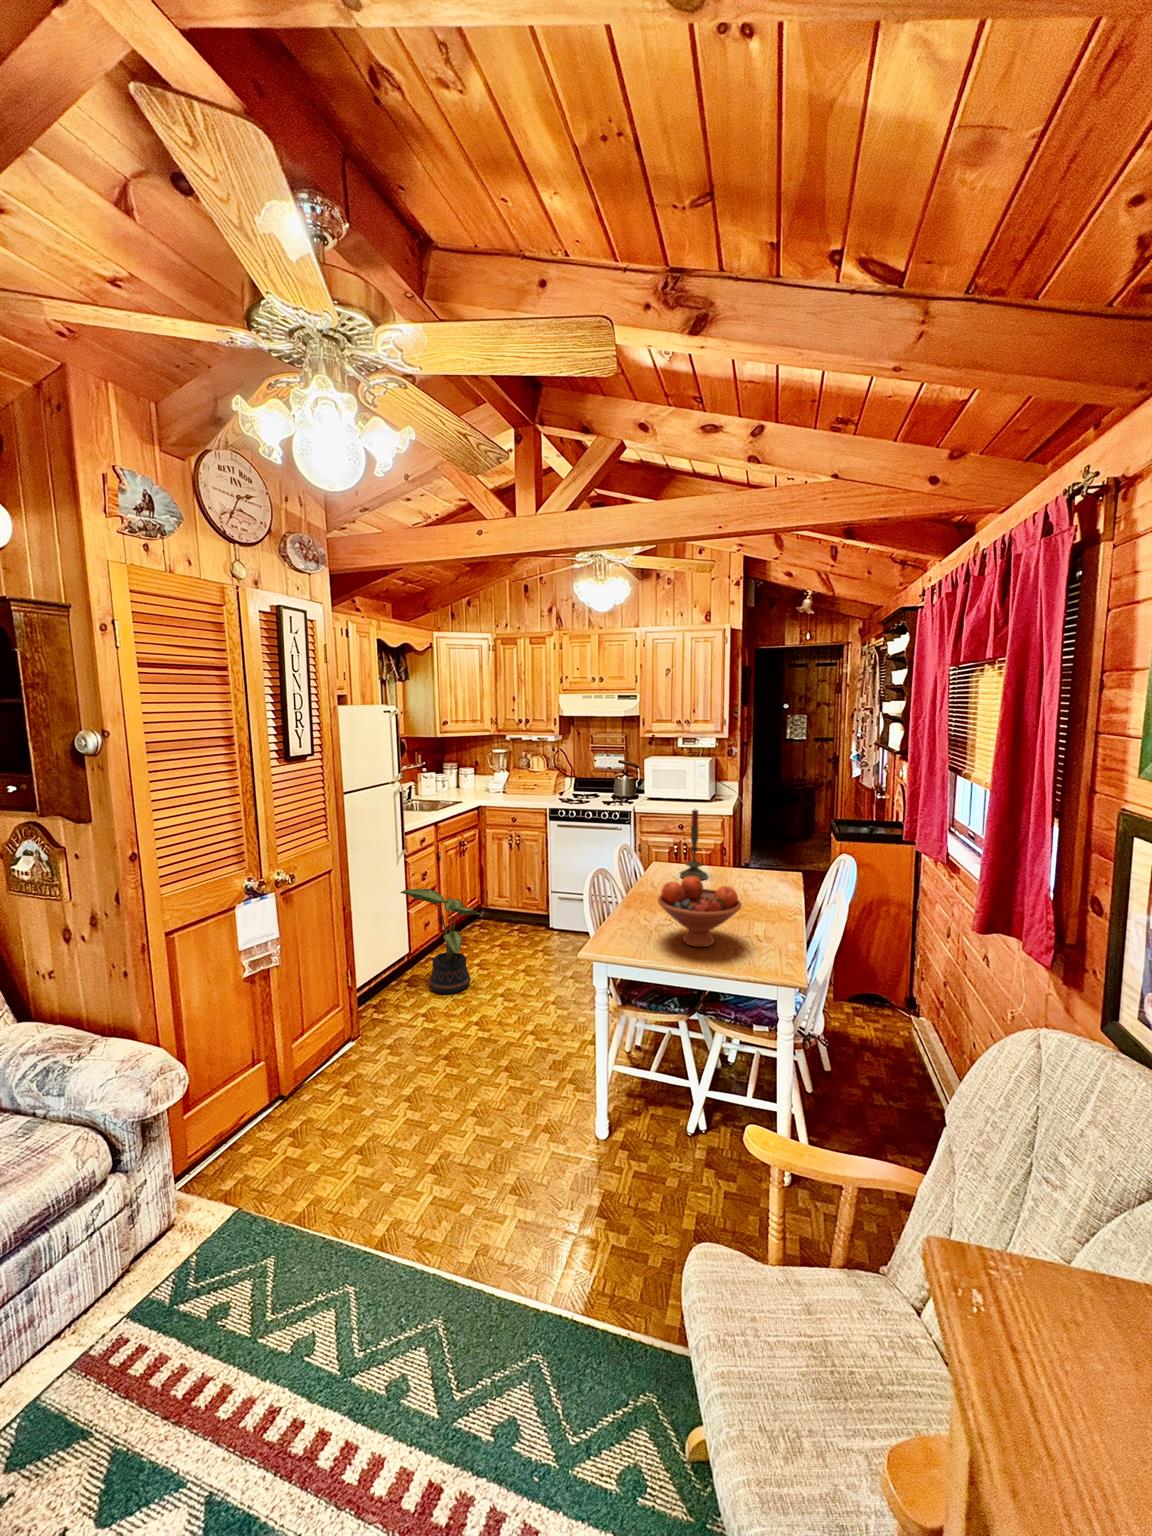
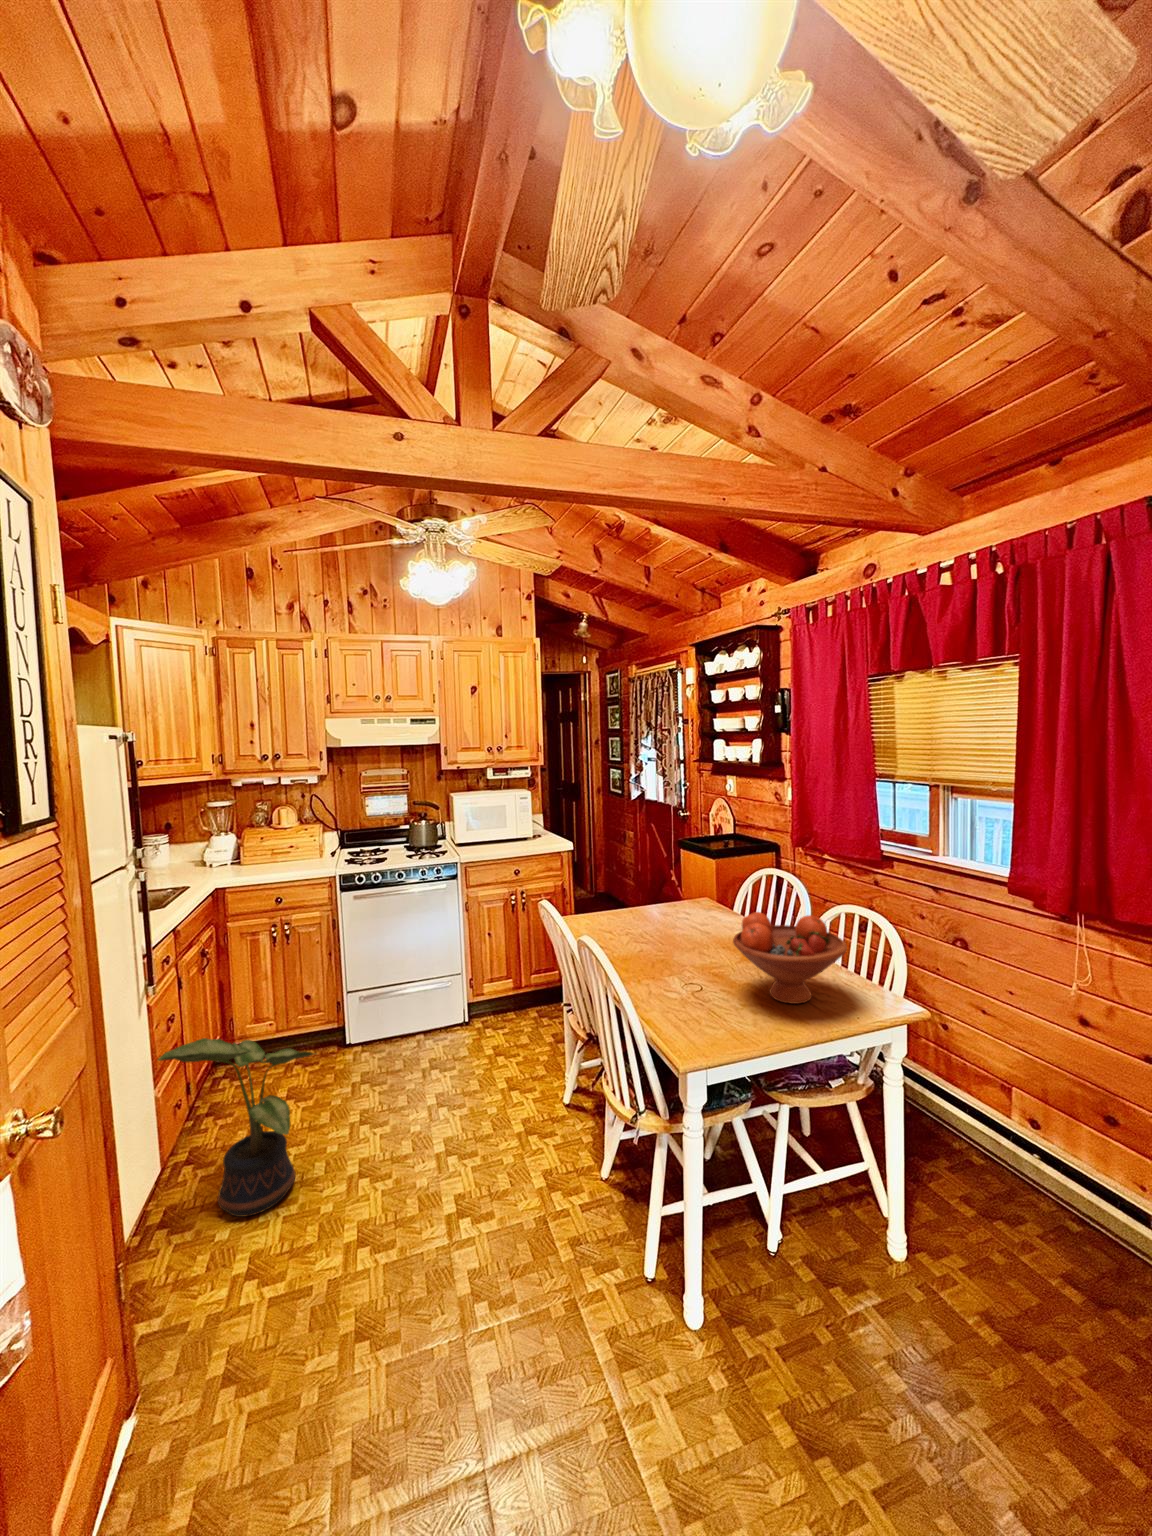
candle: present [680,810,708,880] -> none [616,835,650,926]

